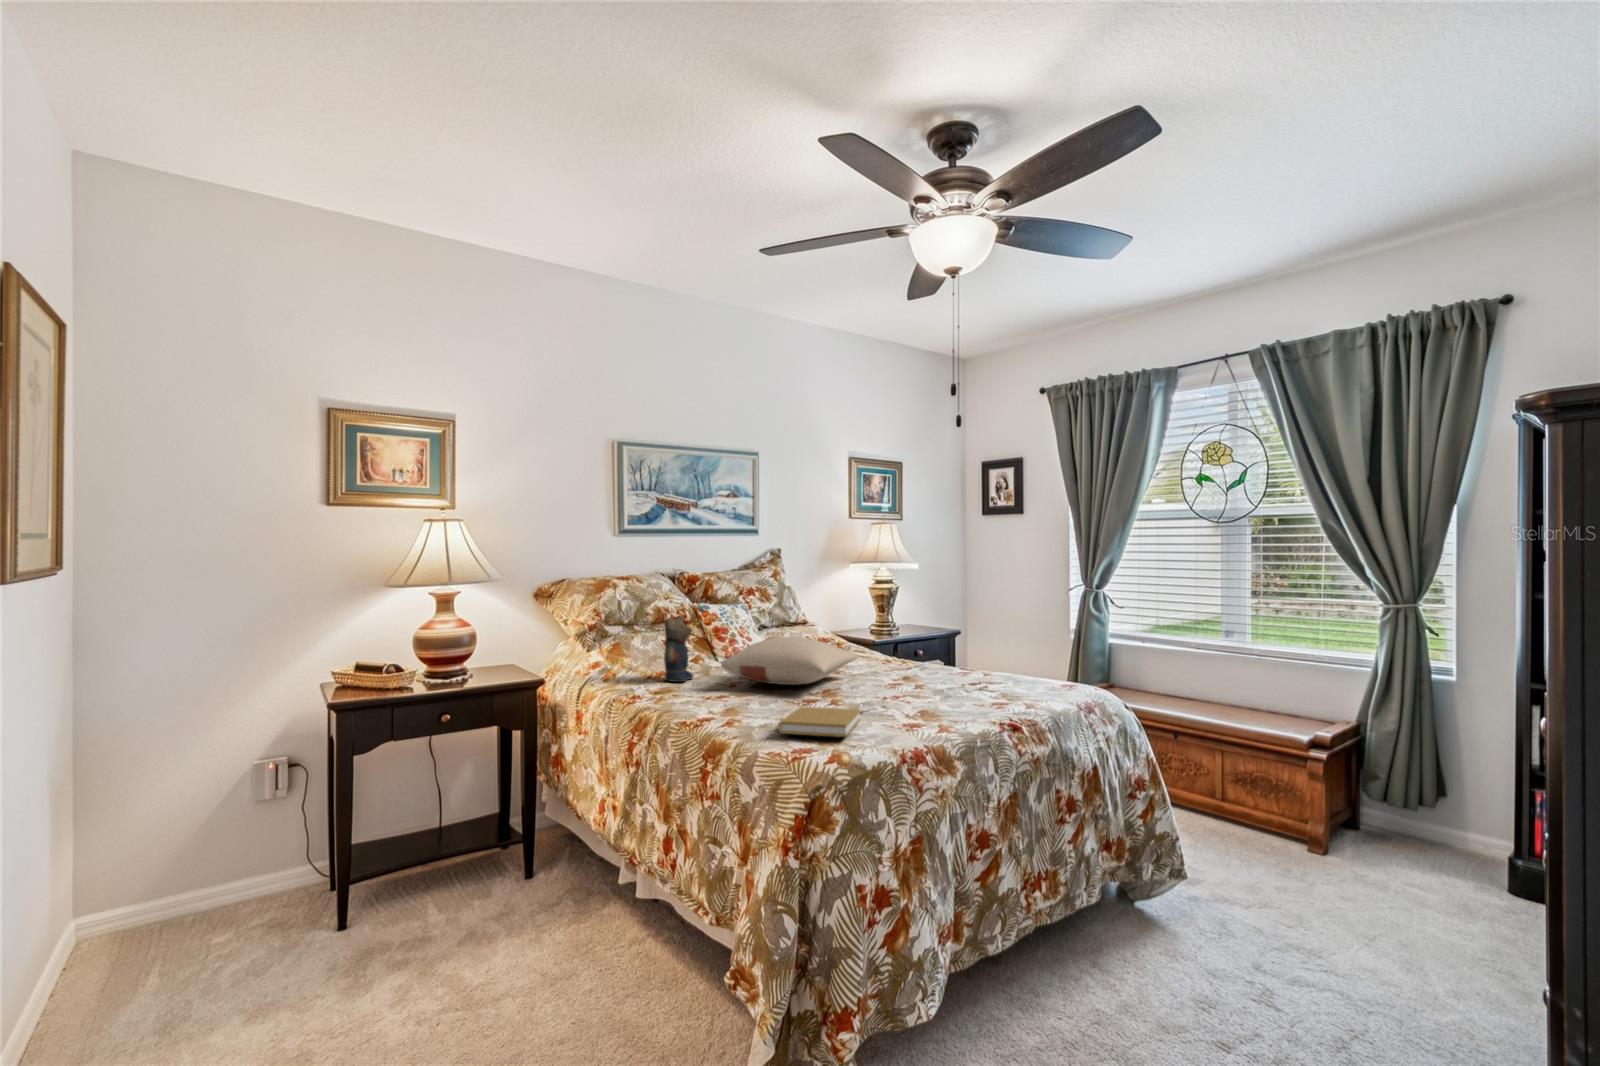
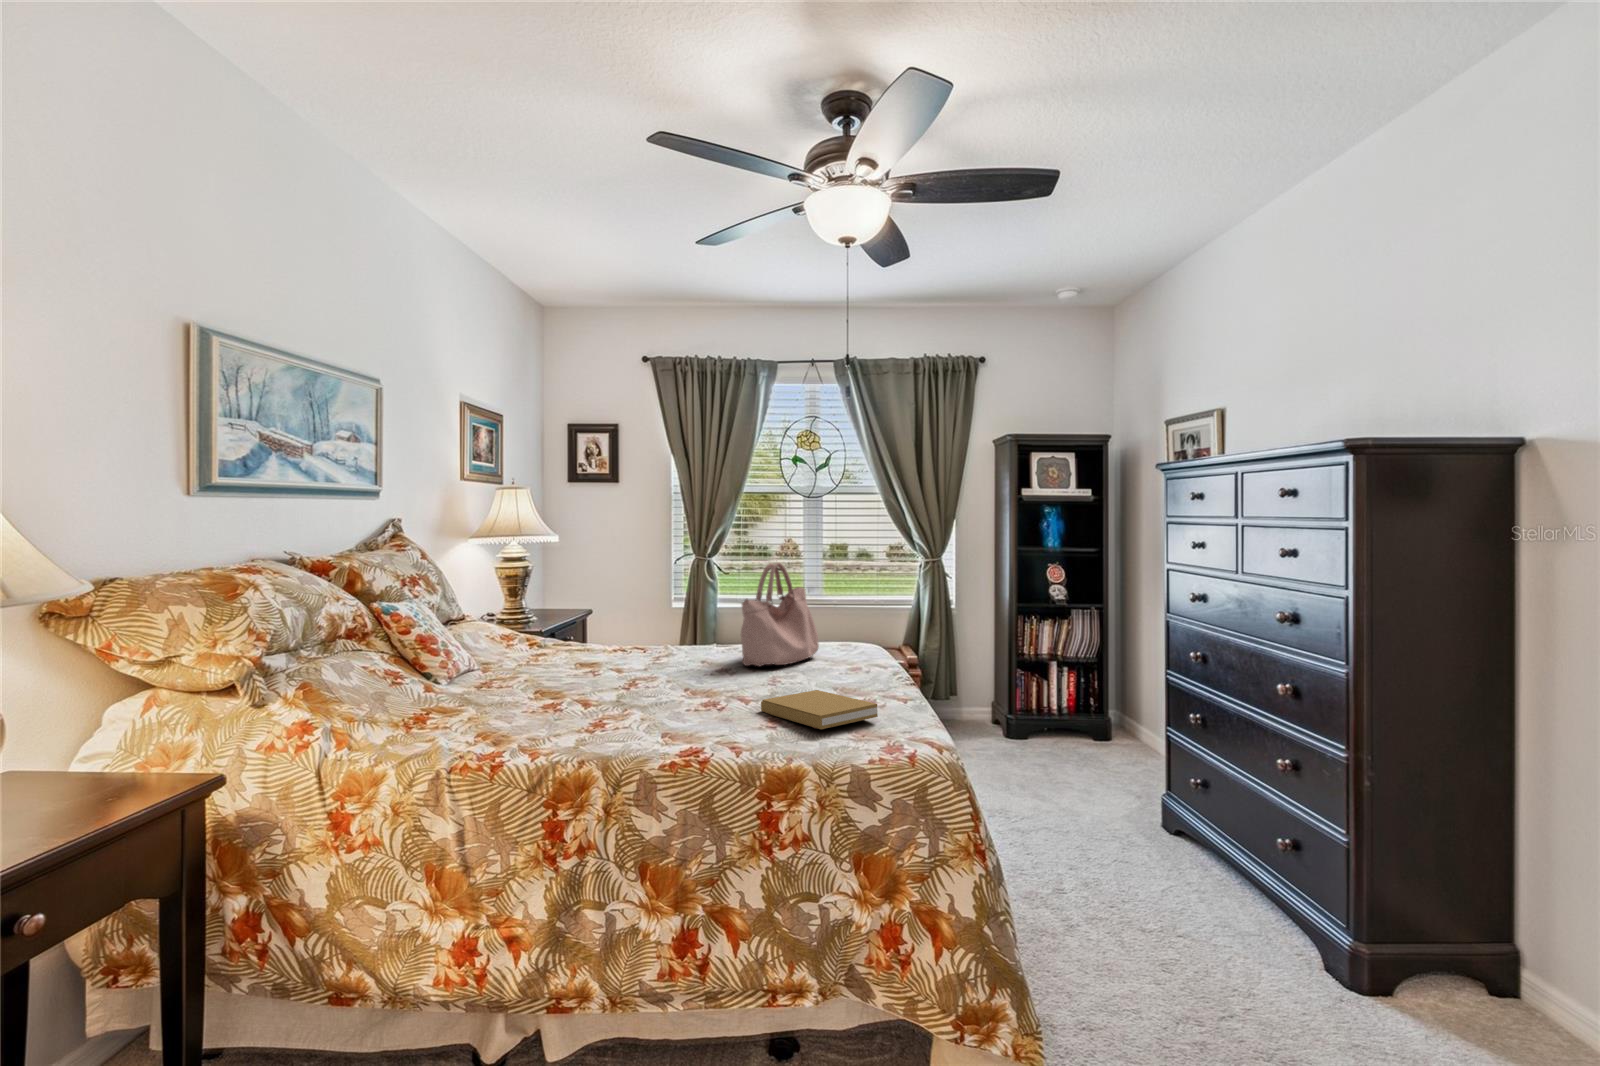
handbag: none [891,593,995,692] -> present [741,563,819,666]
teddy bear: present [664,616,693,682] -> none [458,612,509,710]
pillow: present [721,637,859,685] -> none [559,625,723,685]

